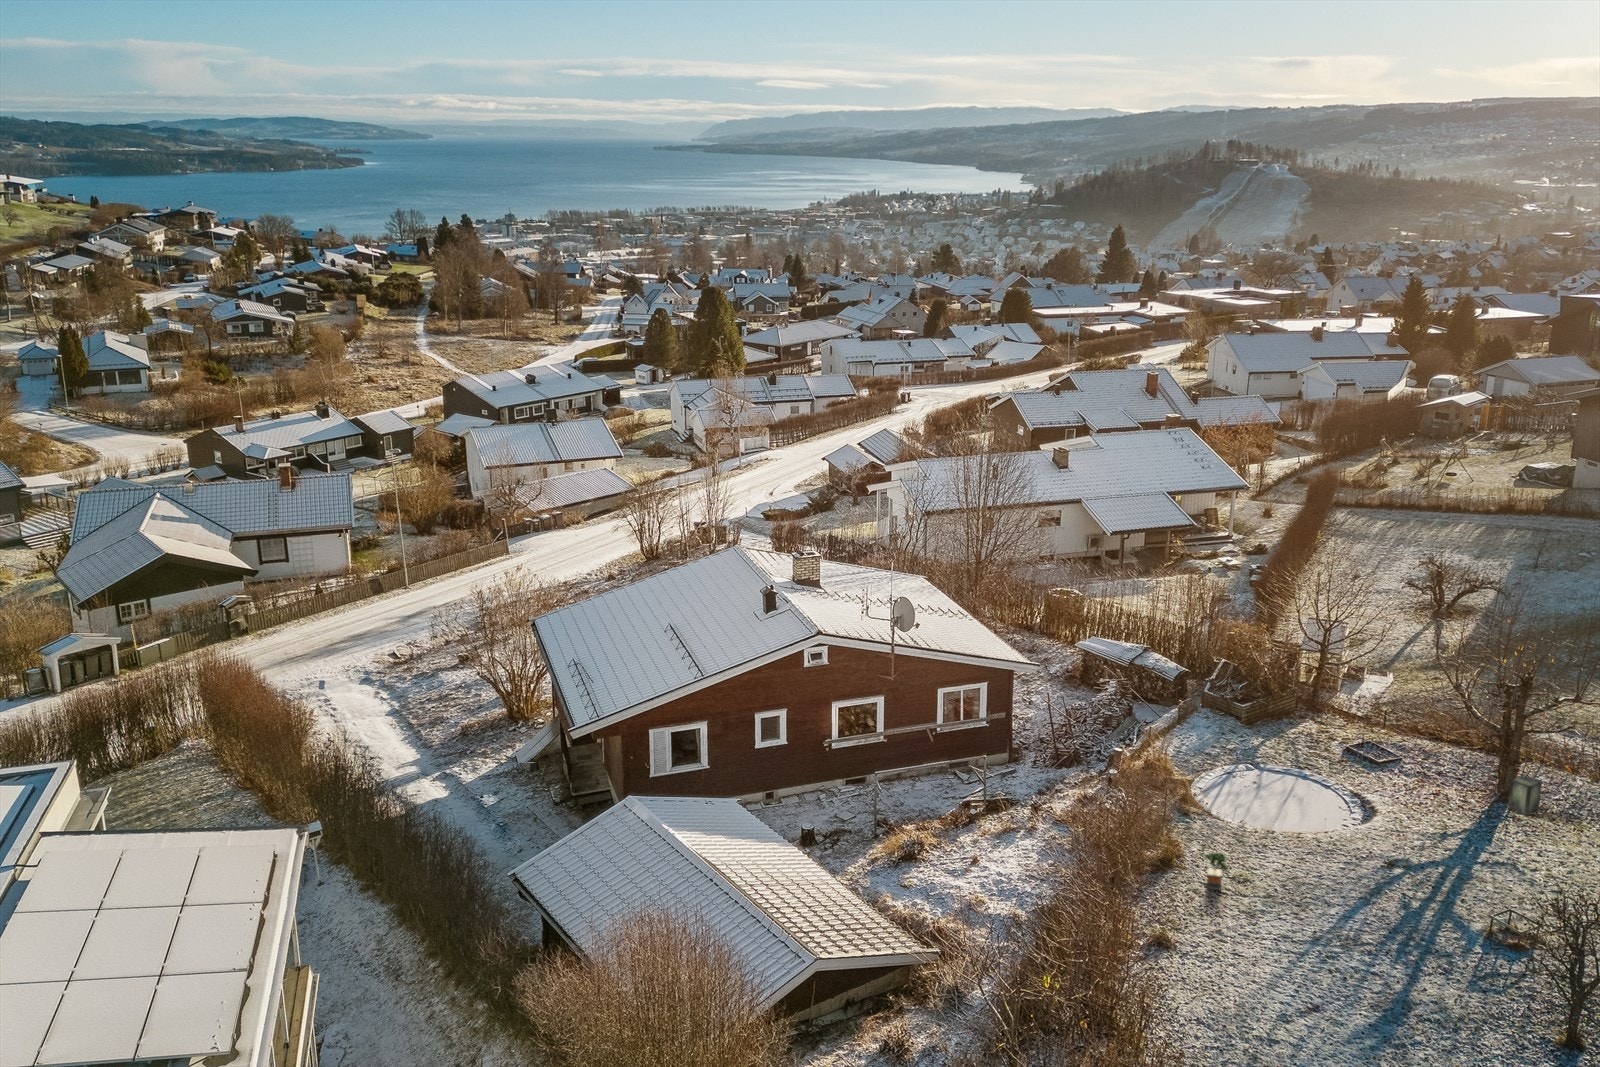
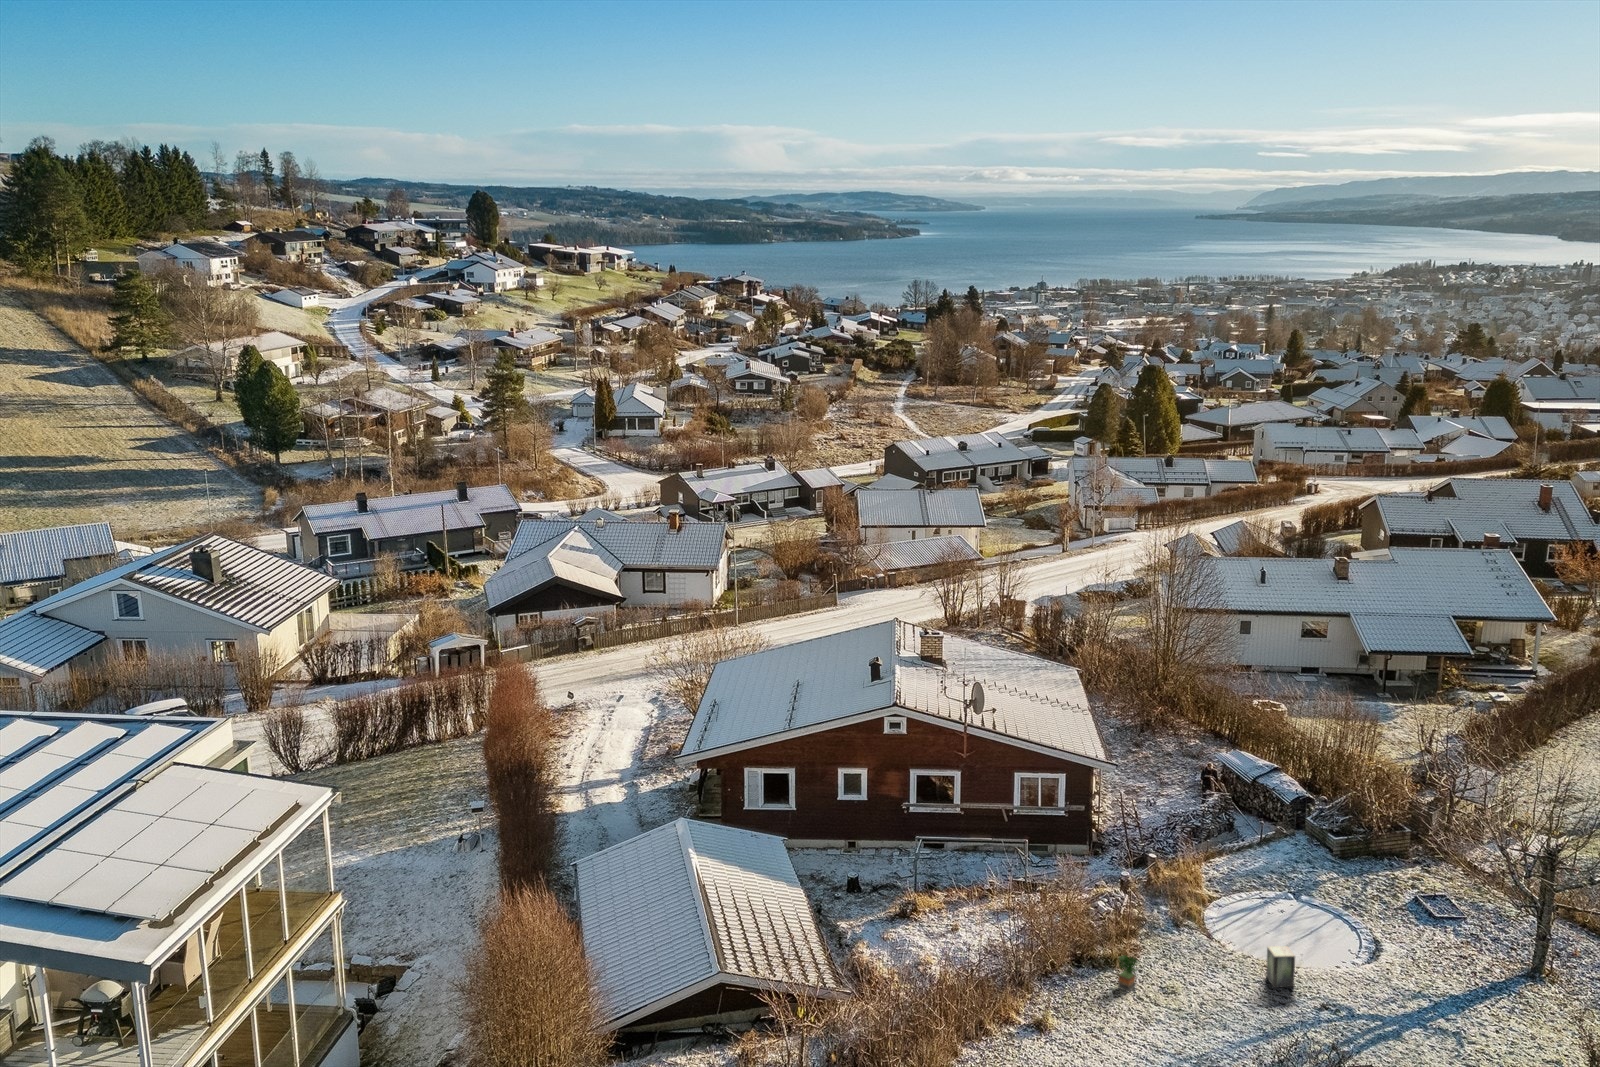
storage box: present [1508,776,1542,816] -> present [1266,946,1295,988]

